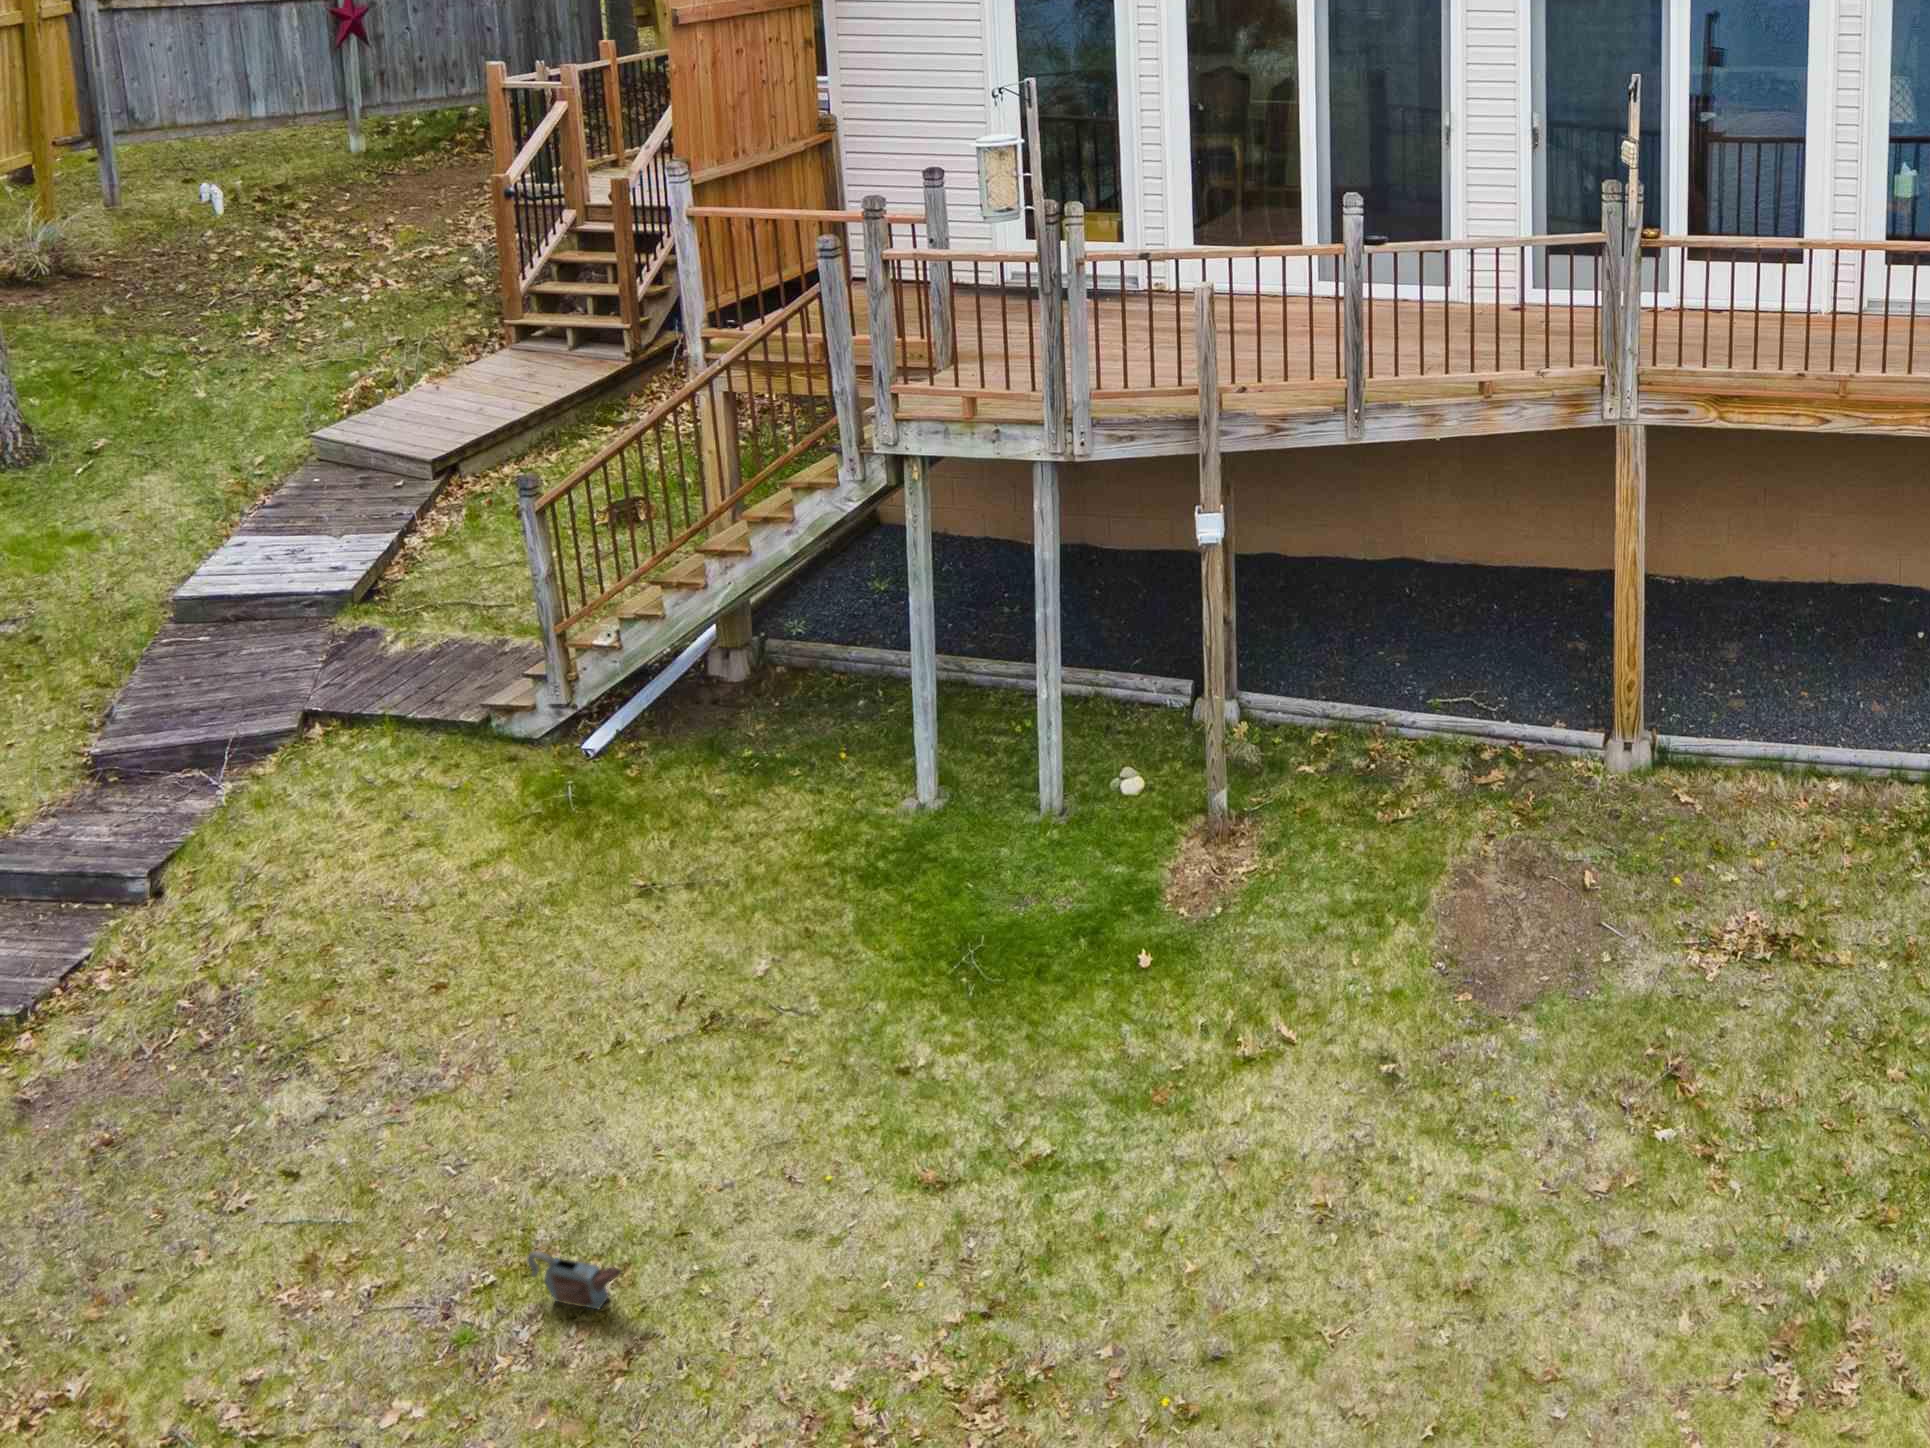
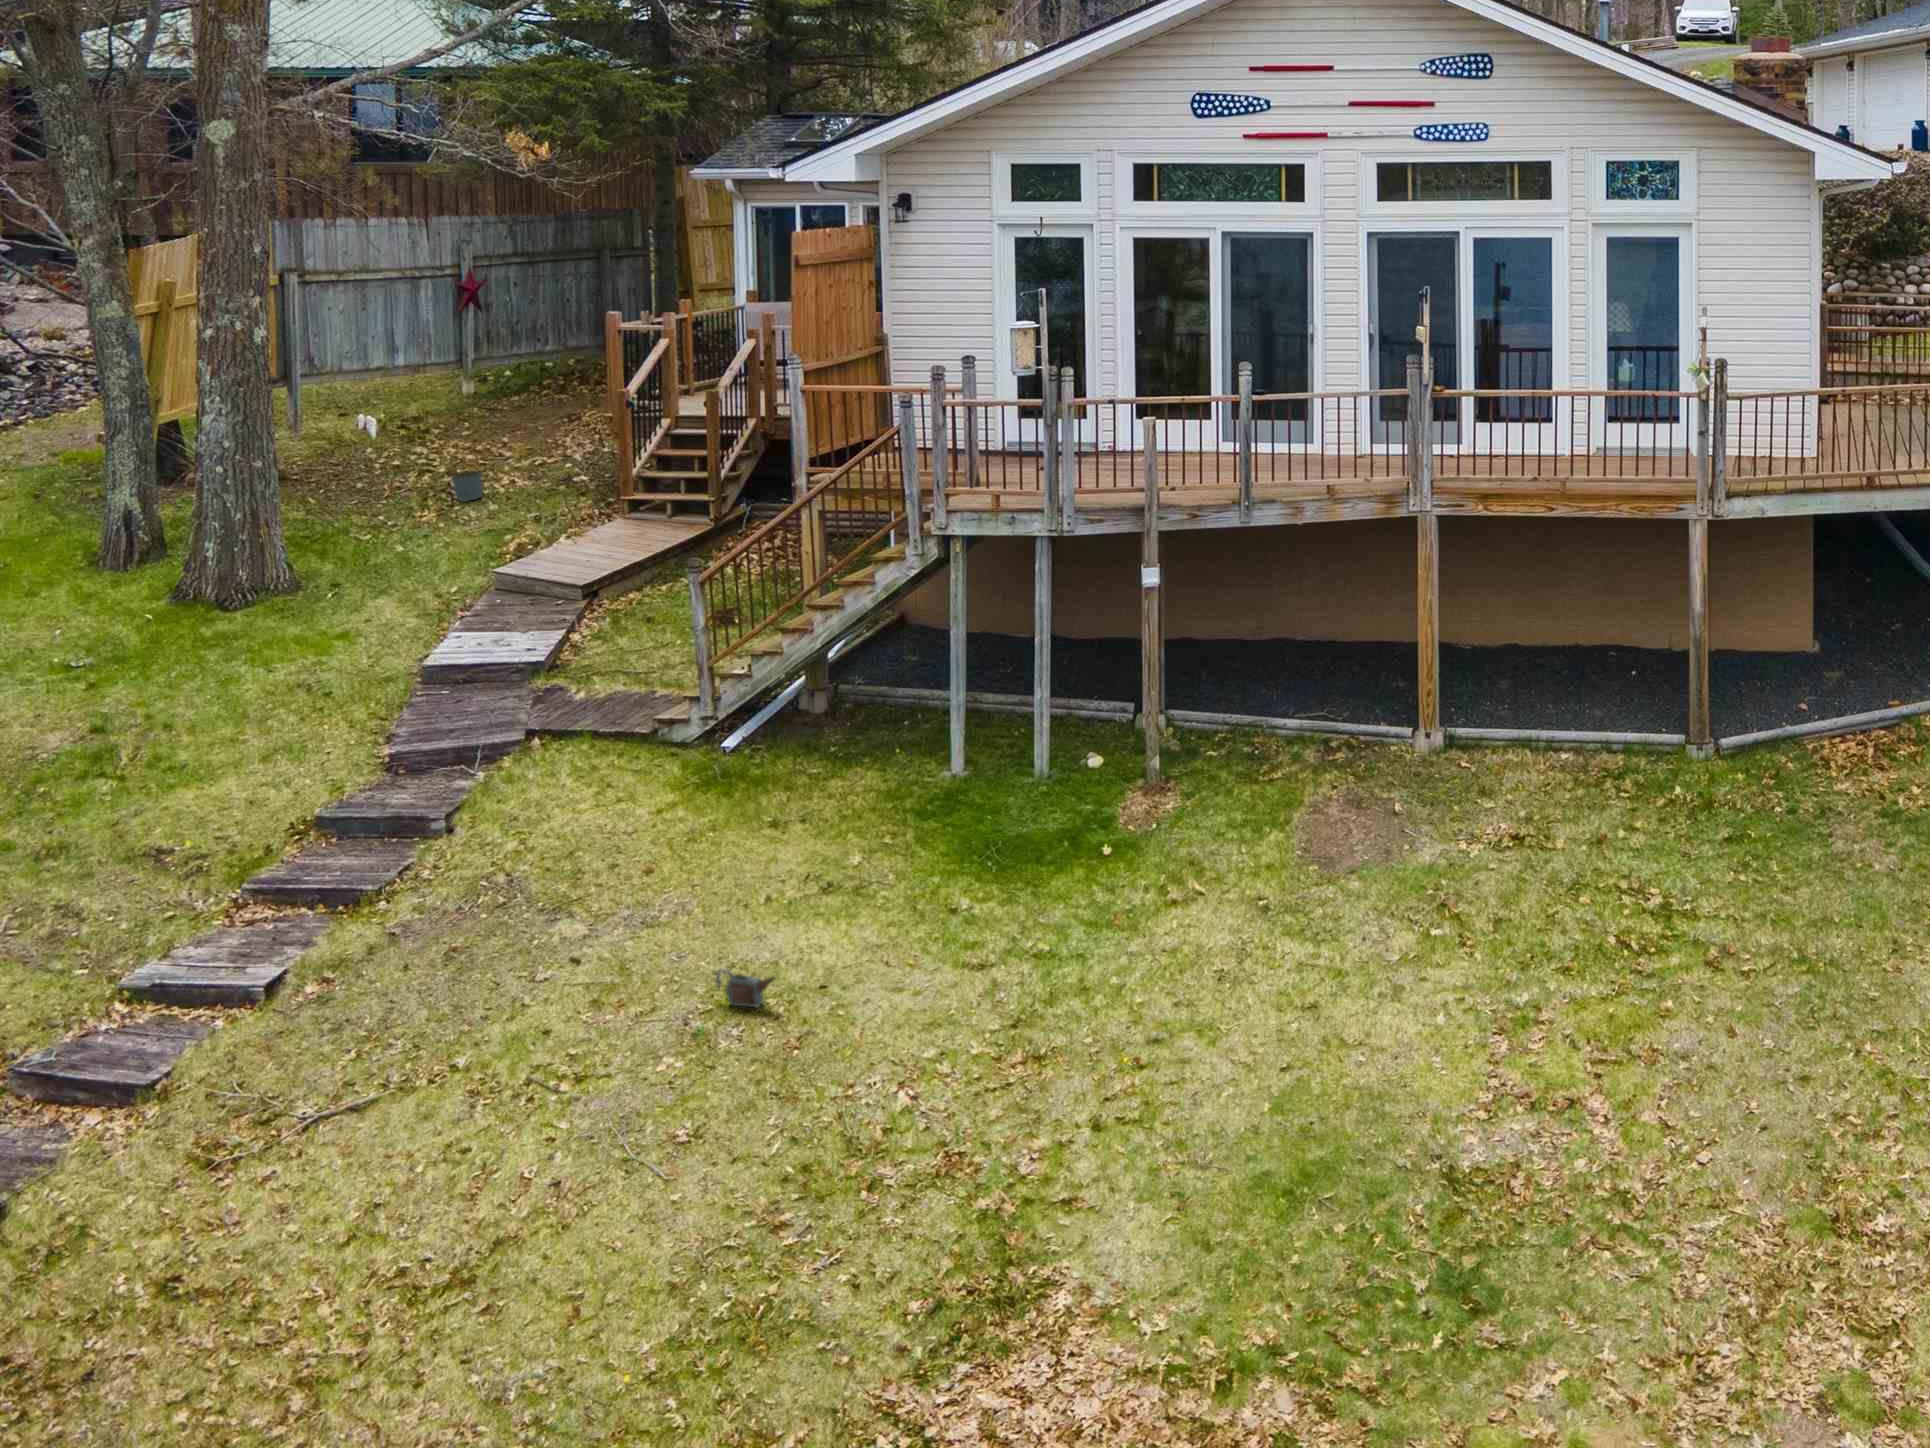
planter: none [286,278,335,323] -> present [452,469,483,502]

